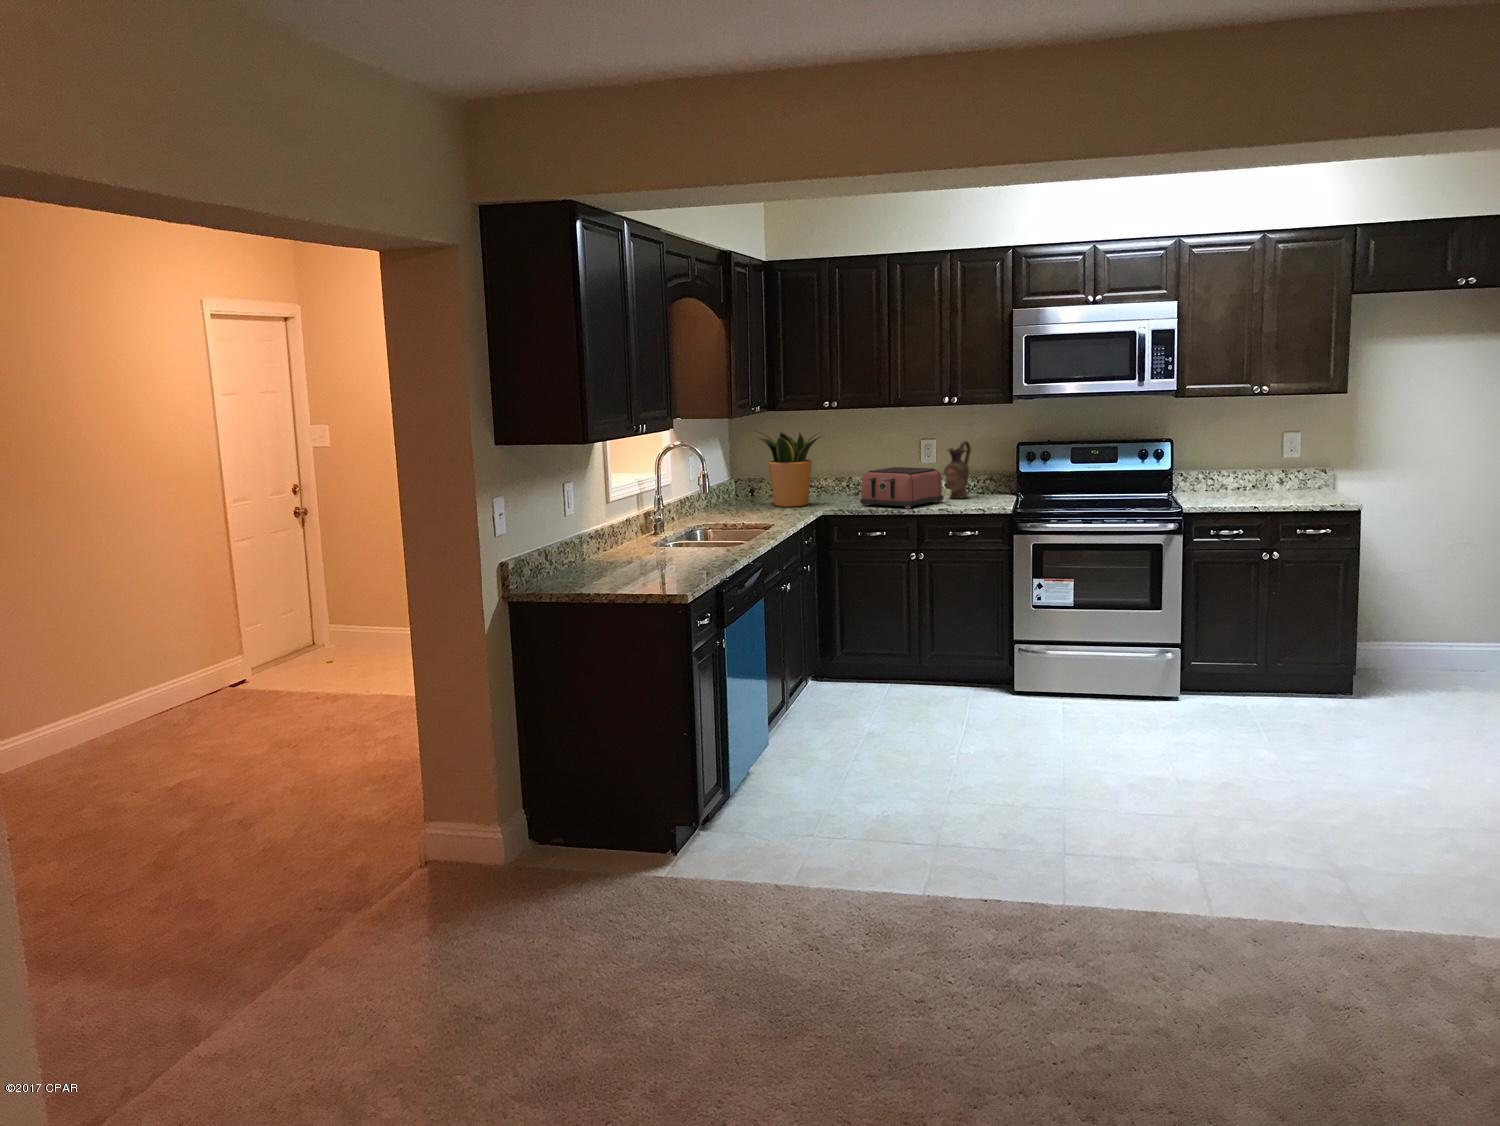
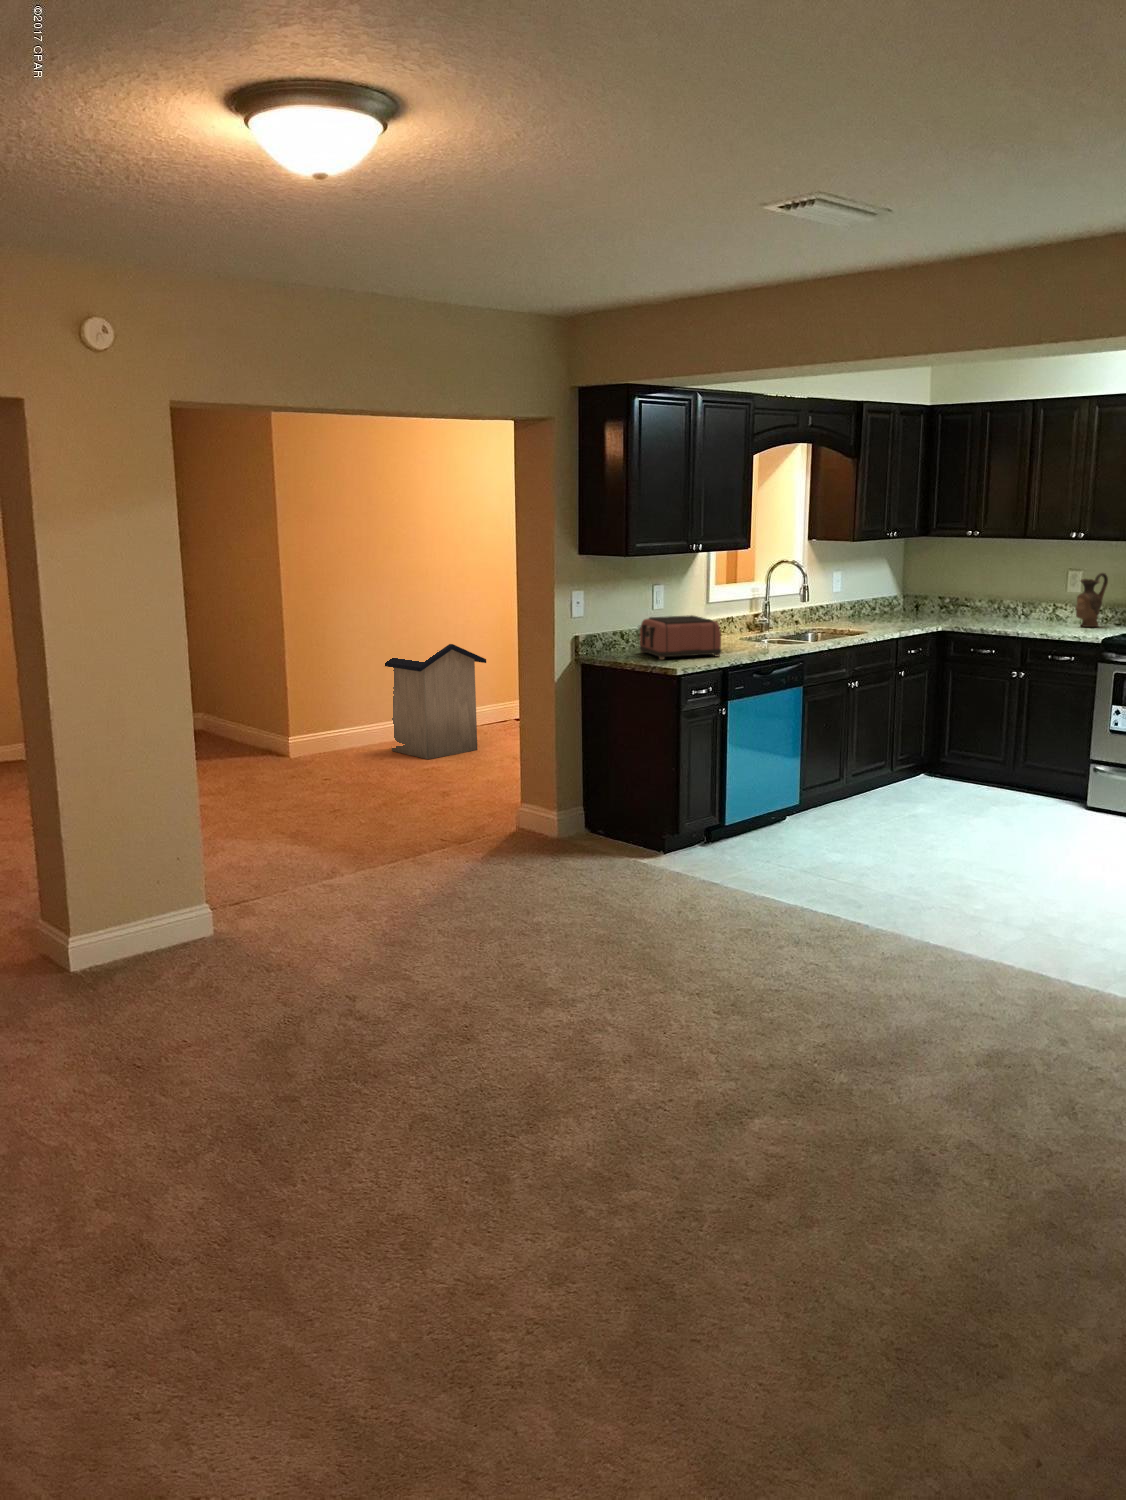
potted plant: present [759,432,822,507] -> none [899,553,955,623]
toaster: present [860,467,944,509] -> present [639,615,721,660]
trash can: none [35,587,218,761] -> present [385,644,486,759]

